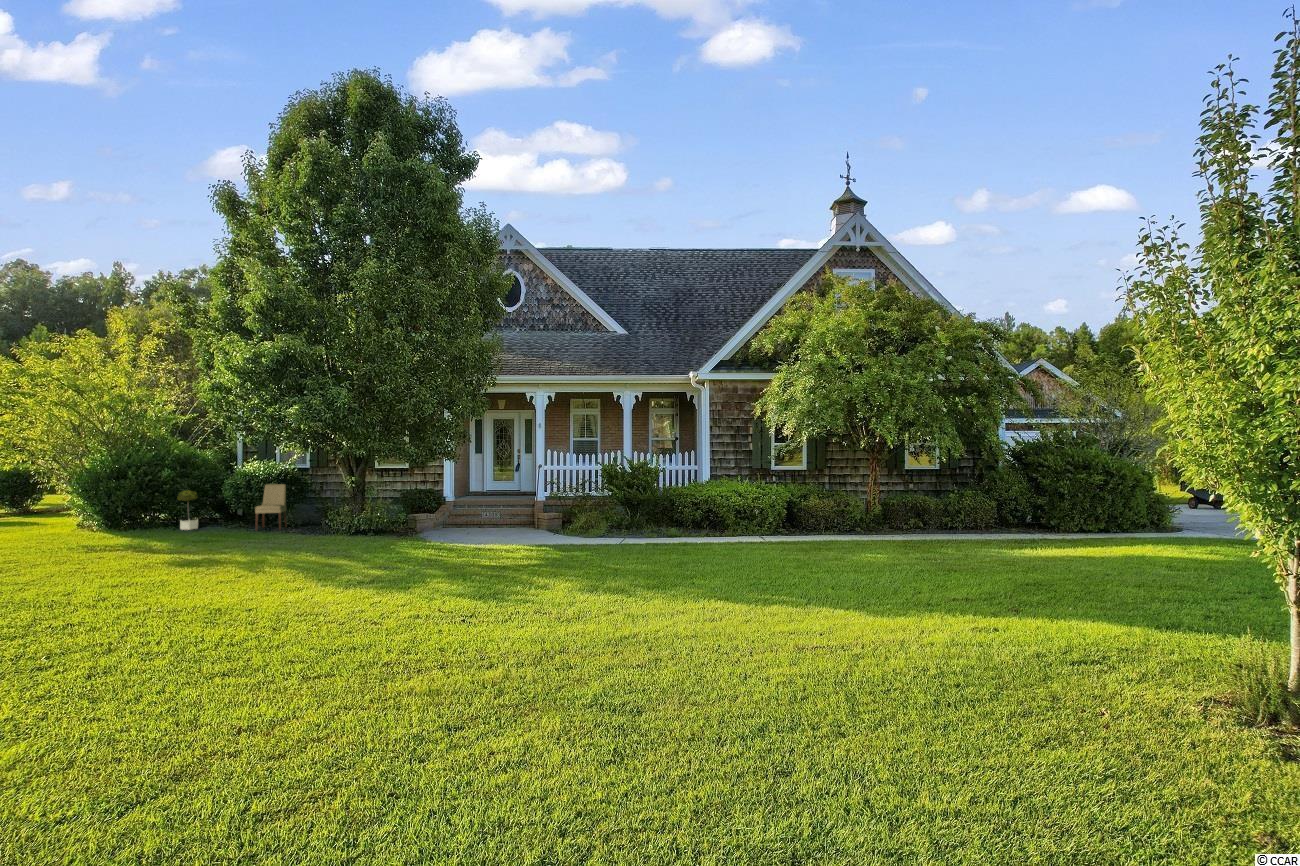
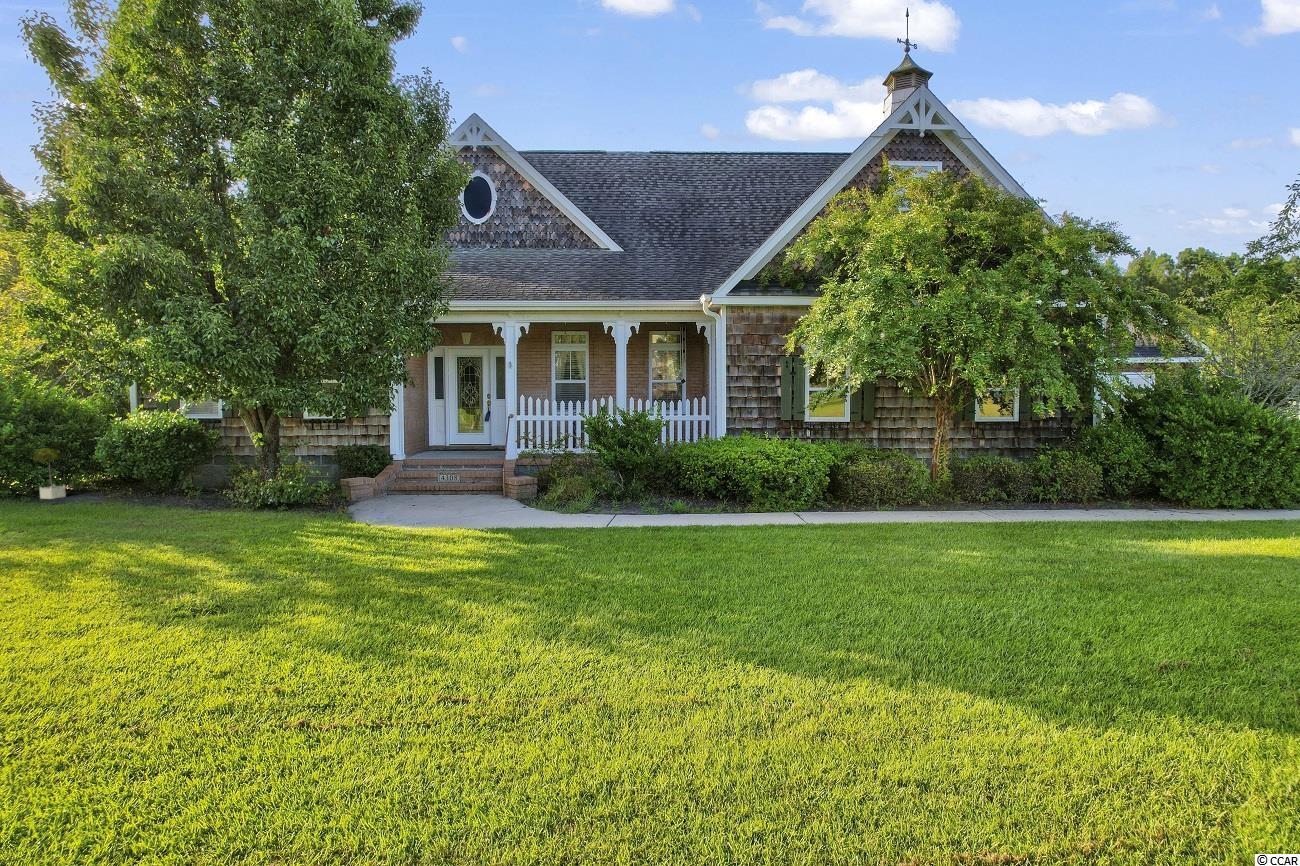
chair: present [255,484,287,531] -> none [133,440,182,501]

